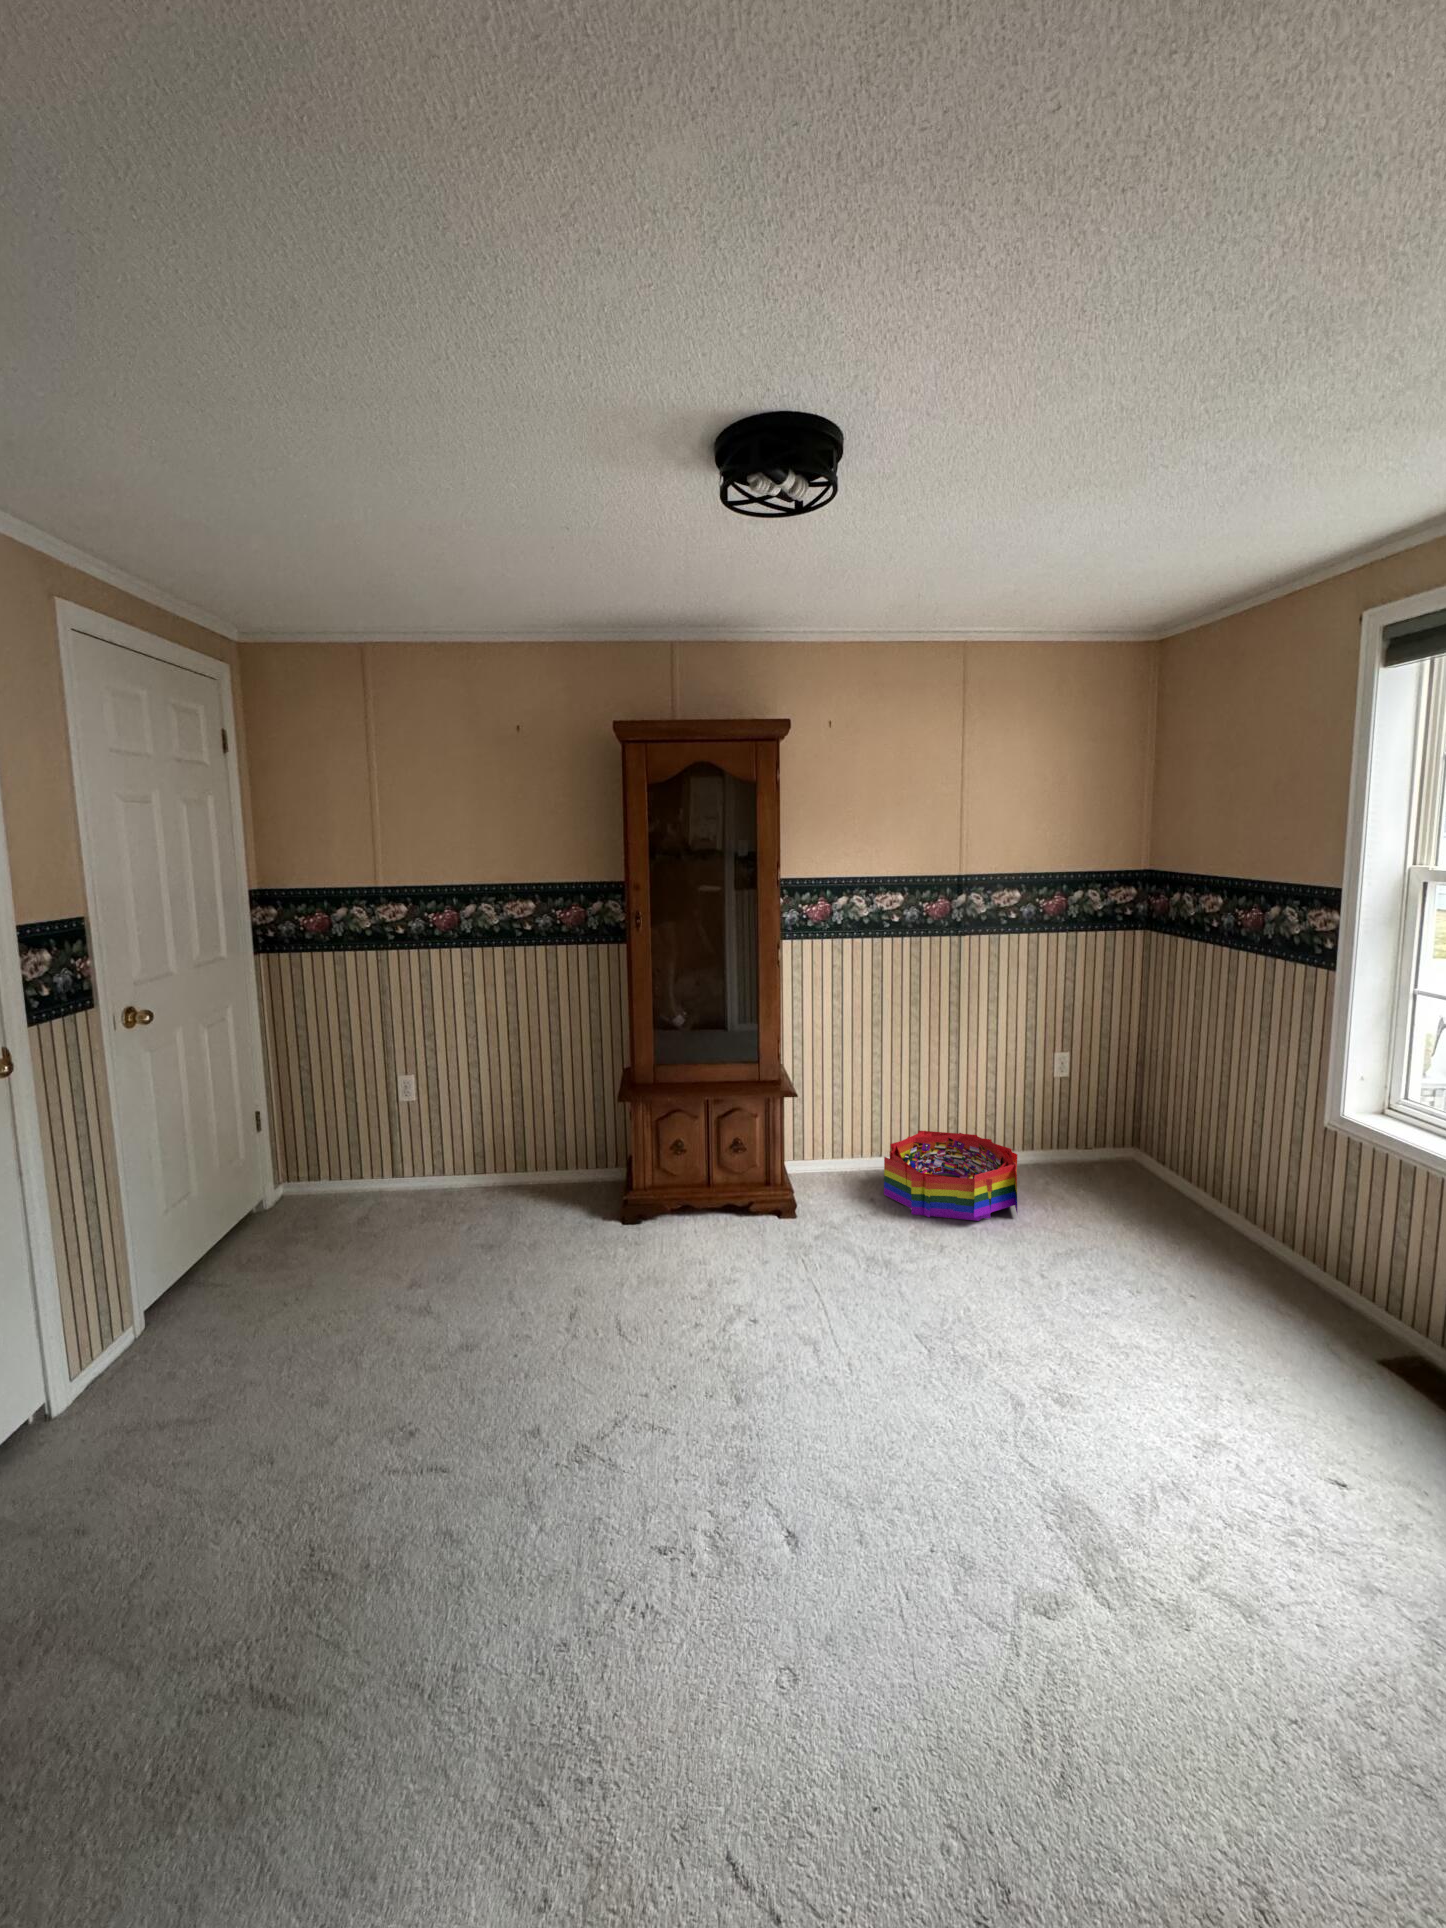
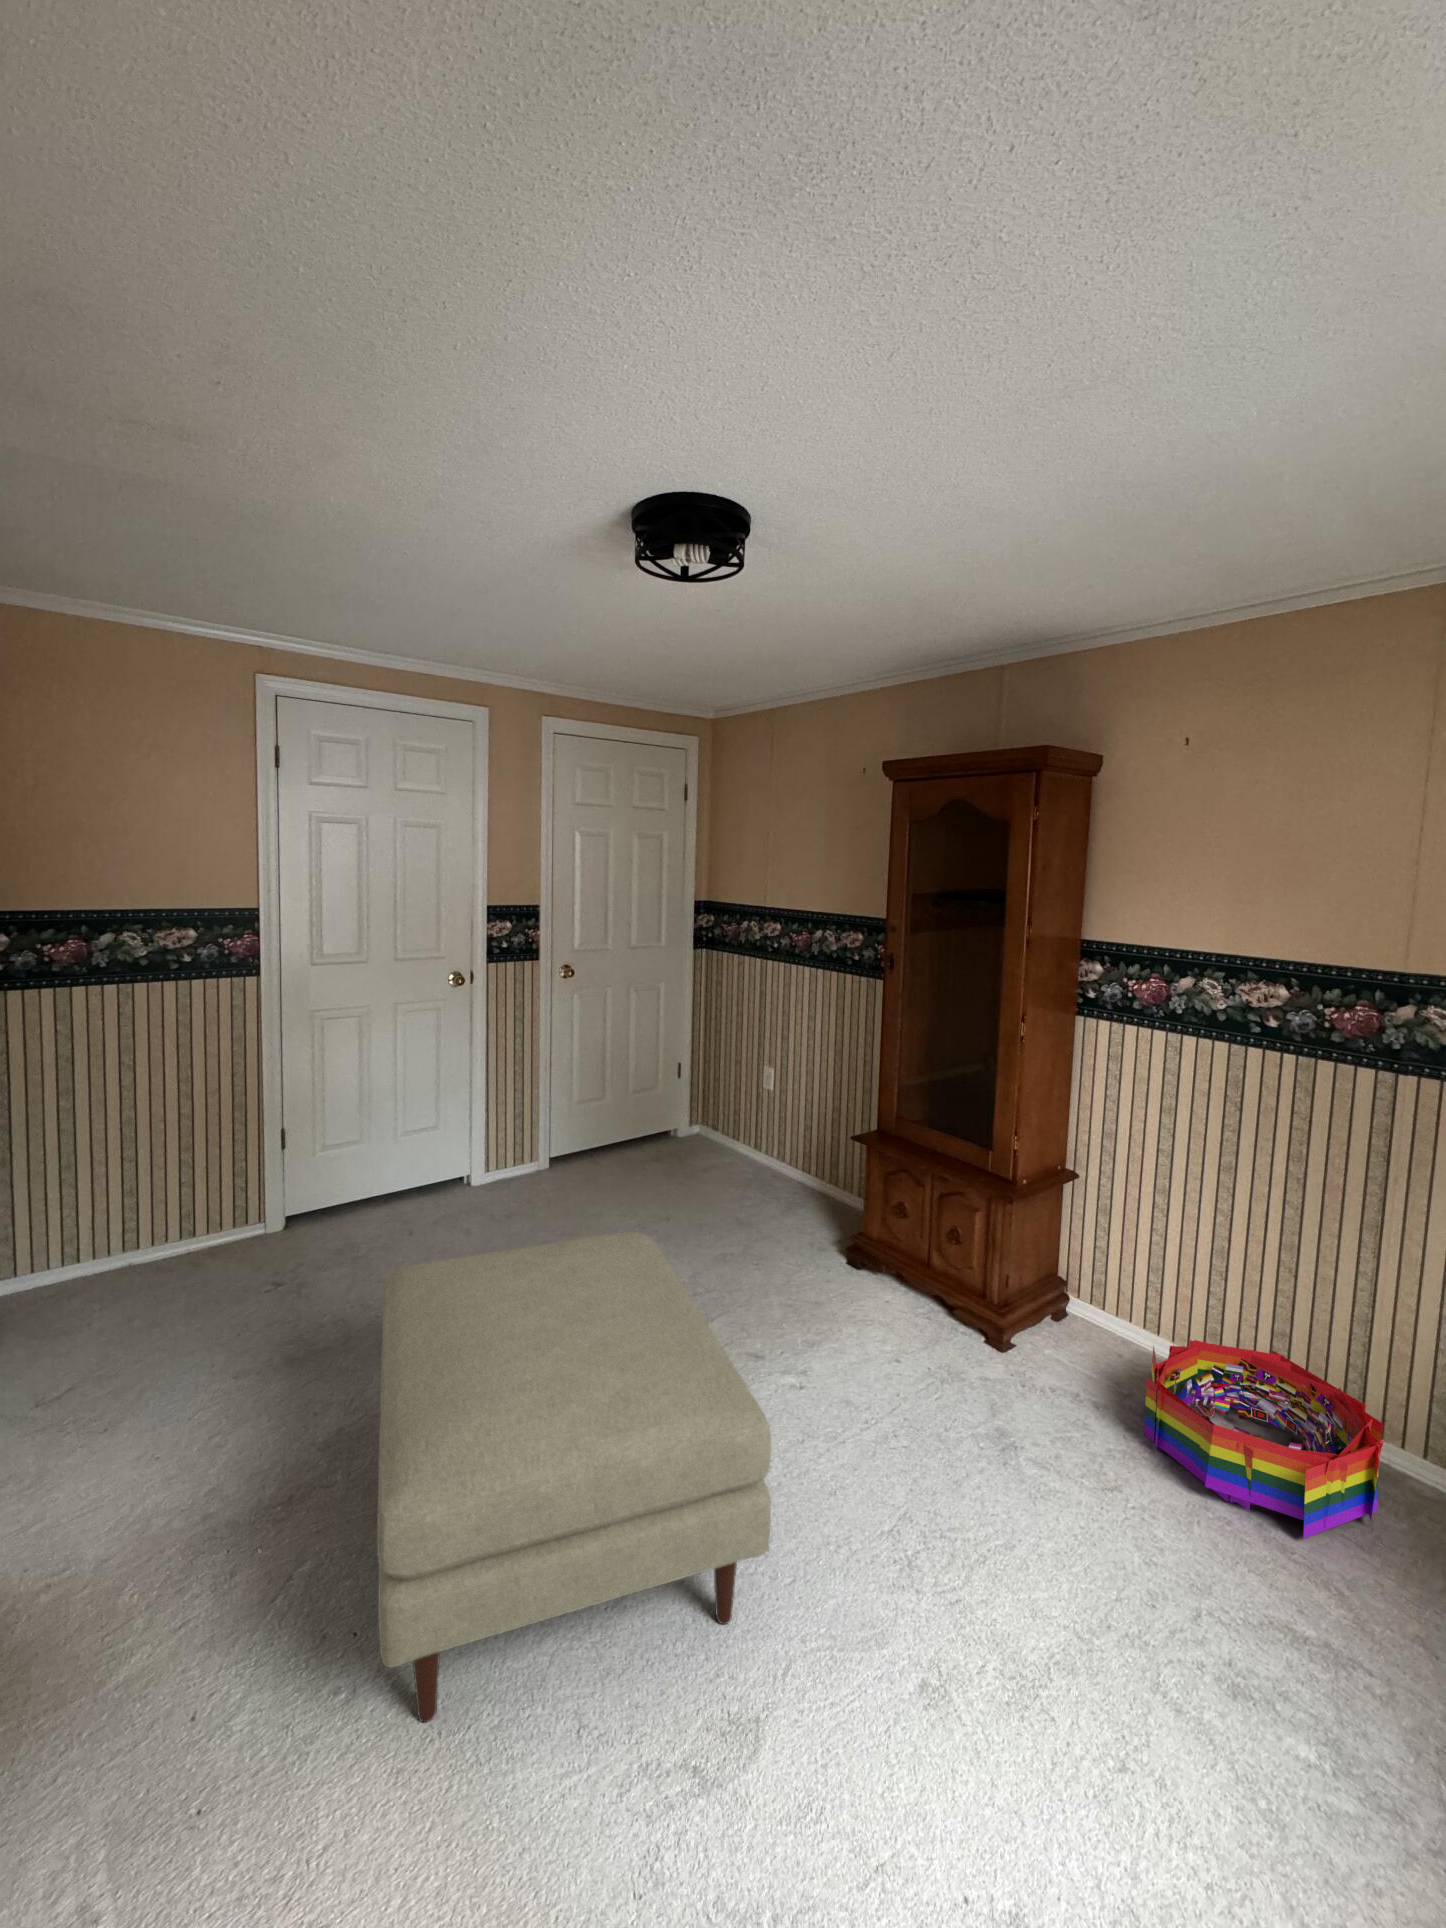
ottoman: none [532,1246,1079,1781] -> present [377,1232,771,1722]

